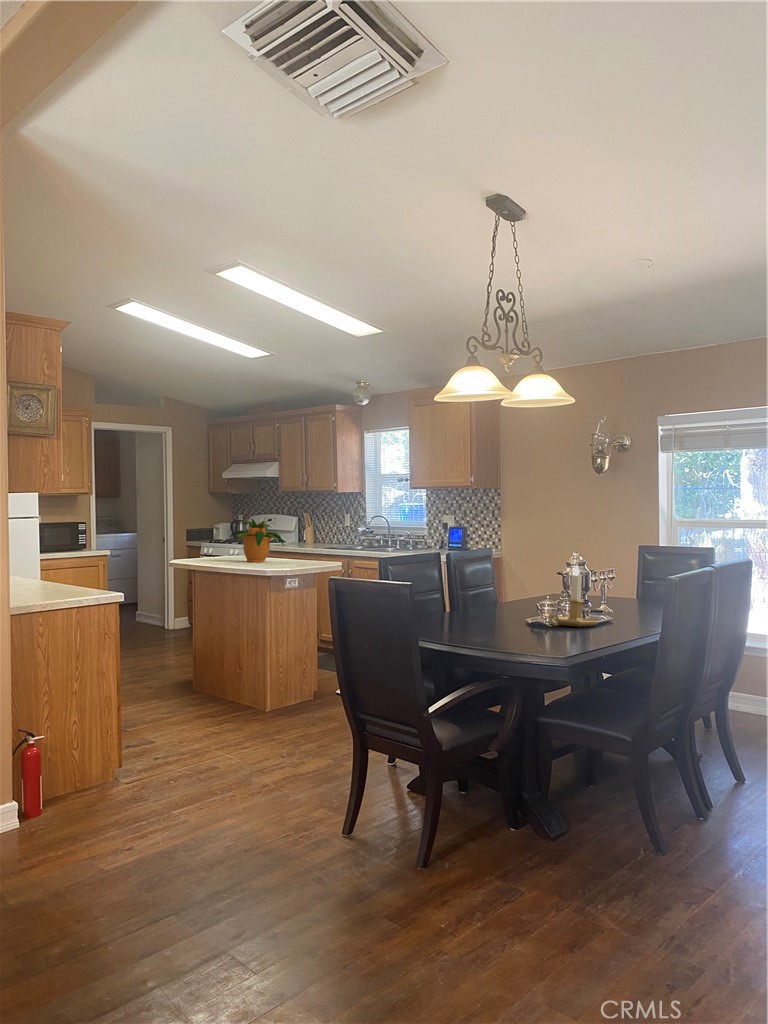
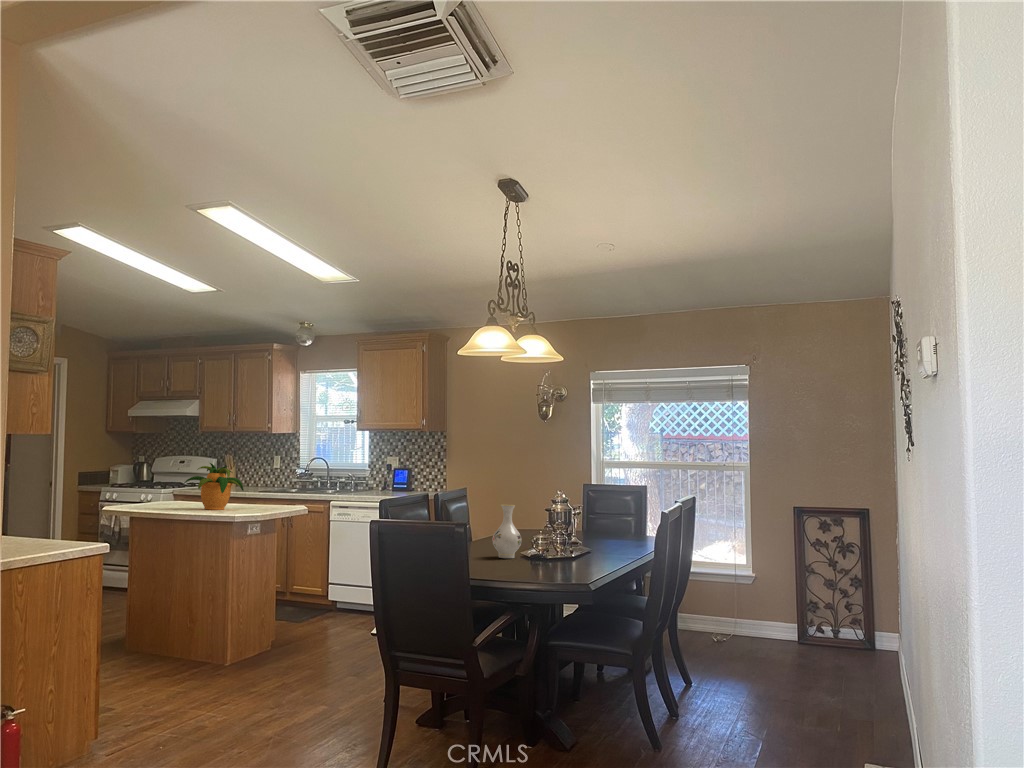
vase: none [485,561,517,619] -> present [492,505,522,558]
candlestick: present [549,565,598,627] -> none [560,506,601,563]

